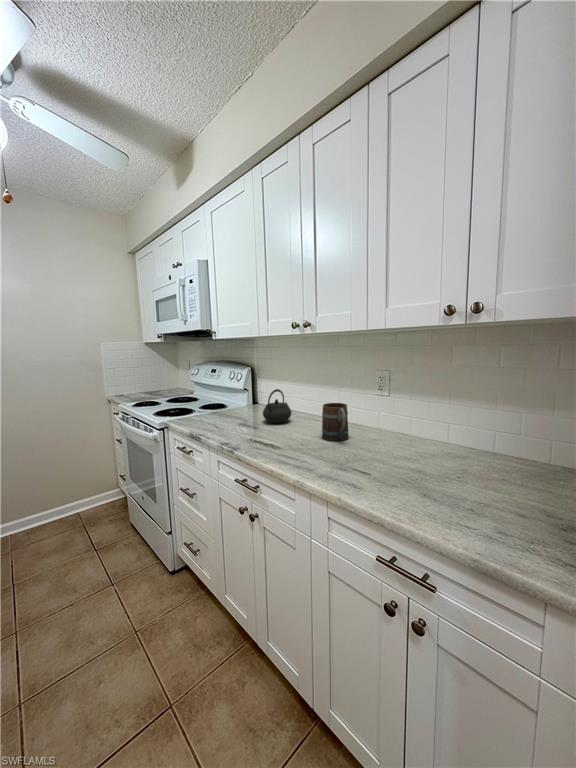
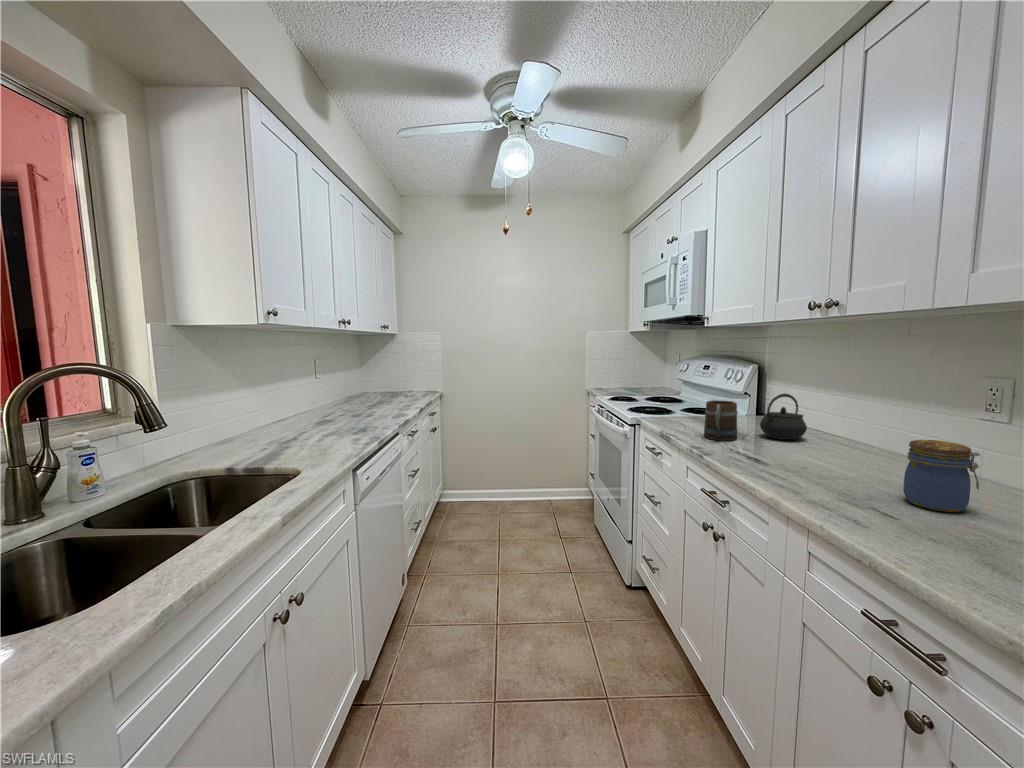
mug: present [322,403,348,441] -> present [704,400,738,441]
jar: none [363,415,397,461] -> present [903,440,980,512]

